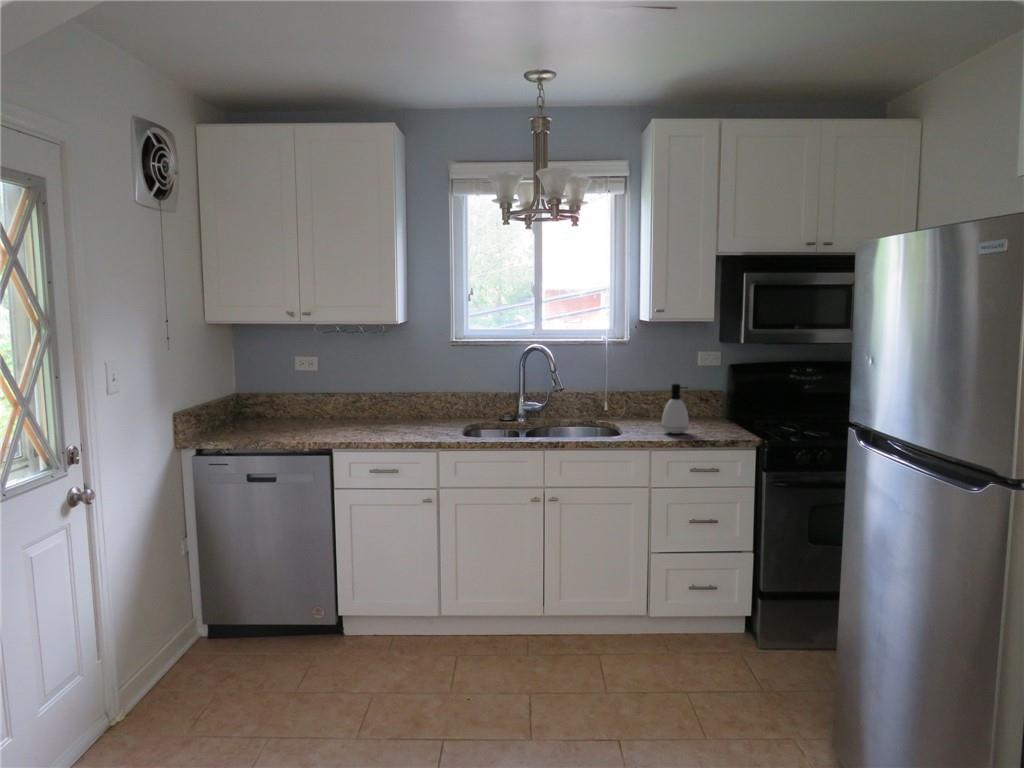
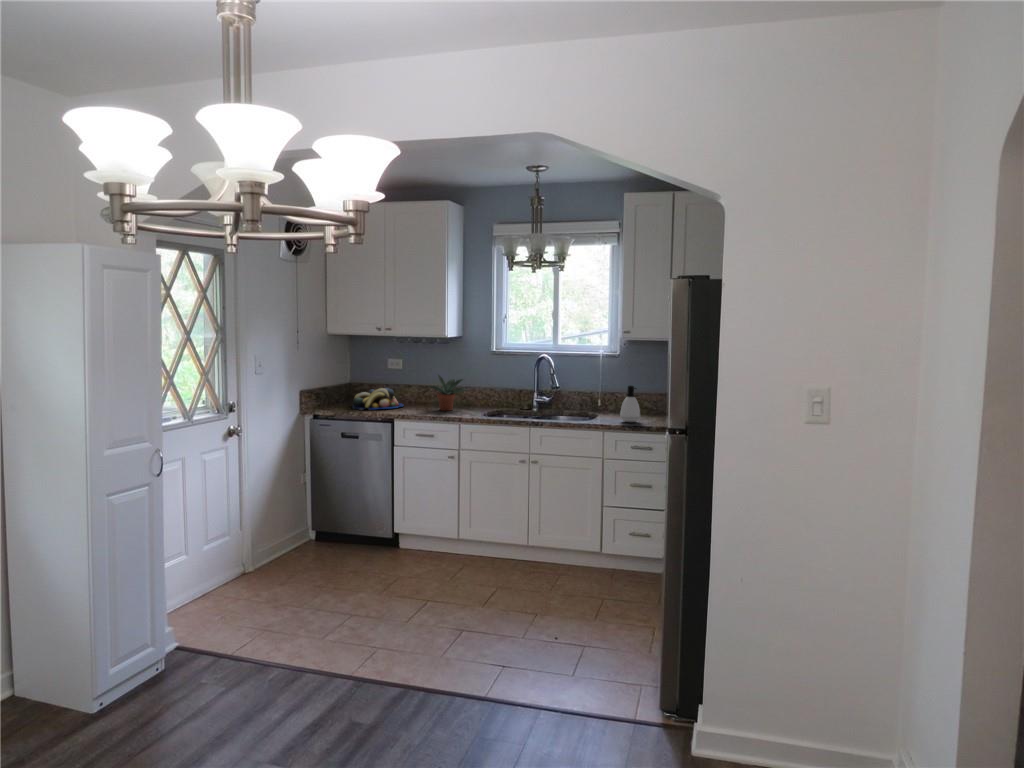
potted plant: none [376,376,436,430] -> present [429,374,467,411]
fruit bowl: none [257,400,336,437] -> present [352,388,403,410]

